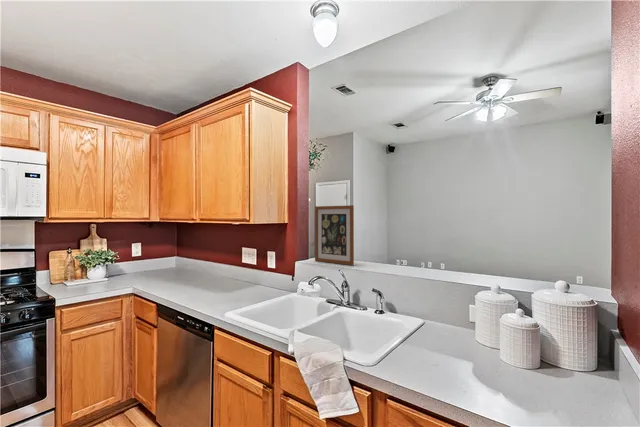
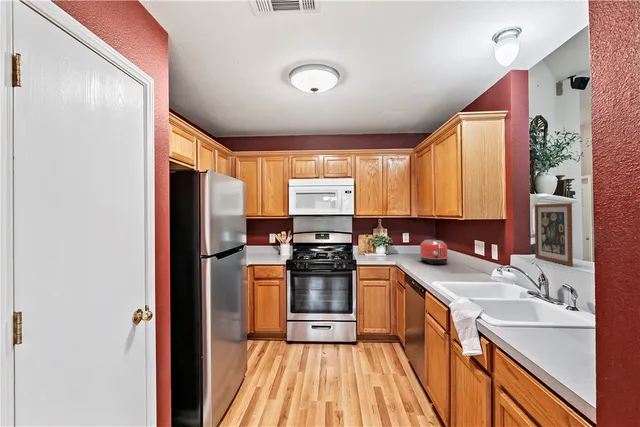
toaster: none [169,251,209,284] -> present [420,240,448,265]

